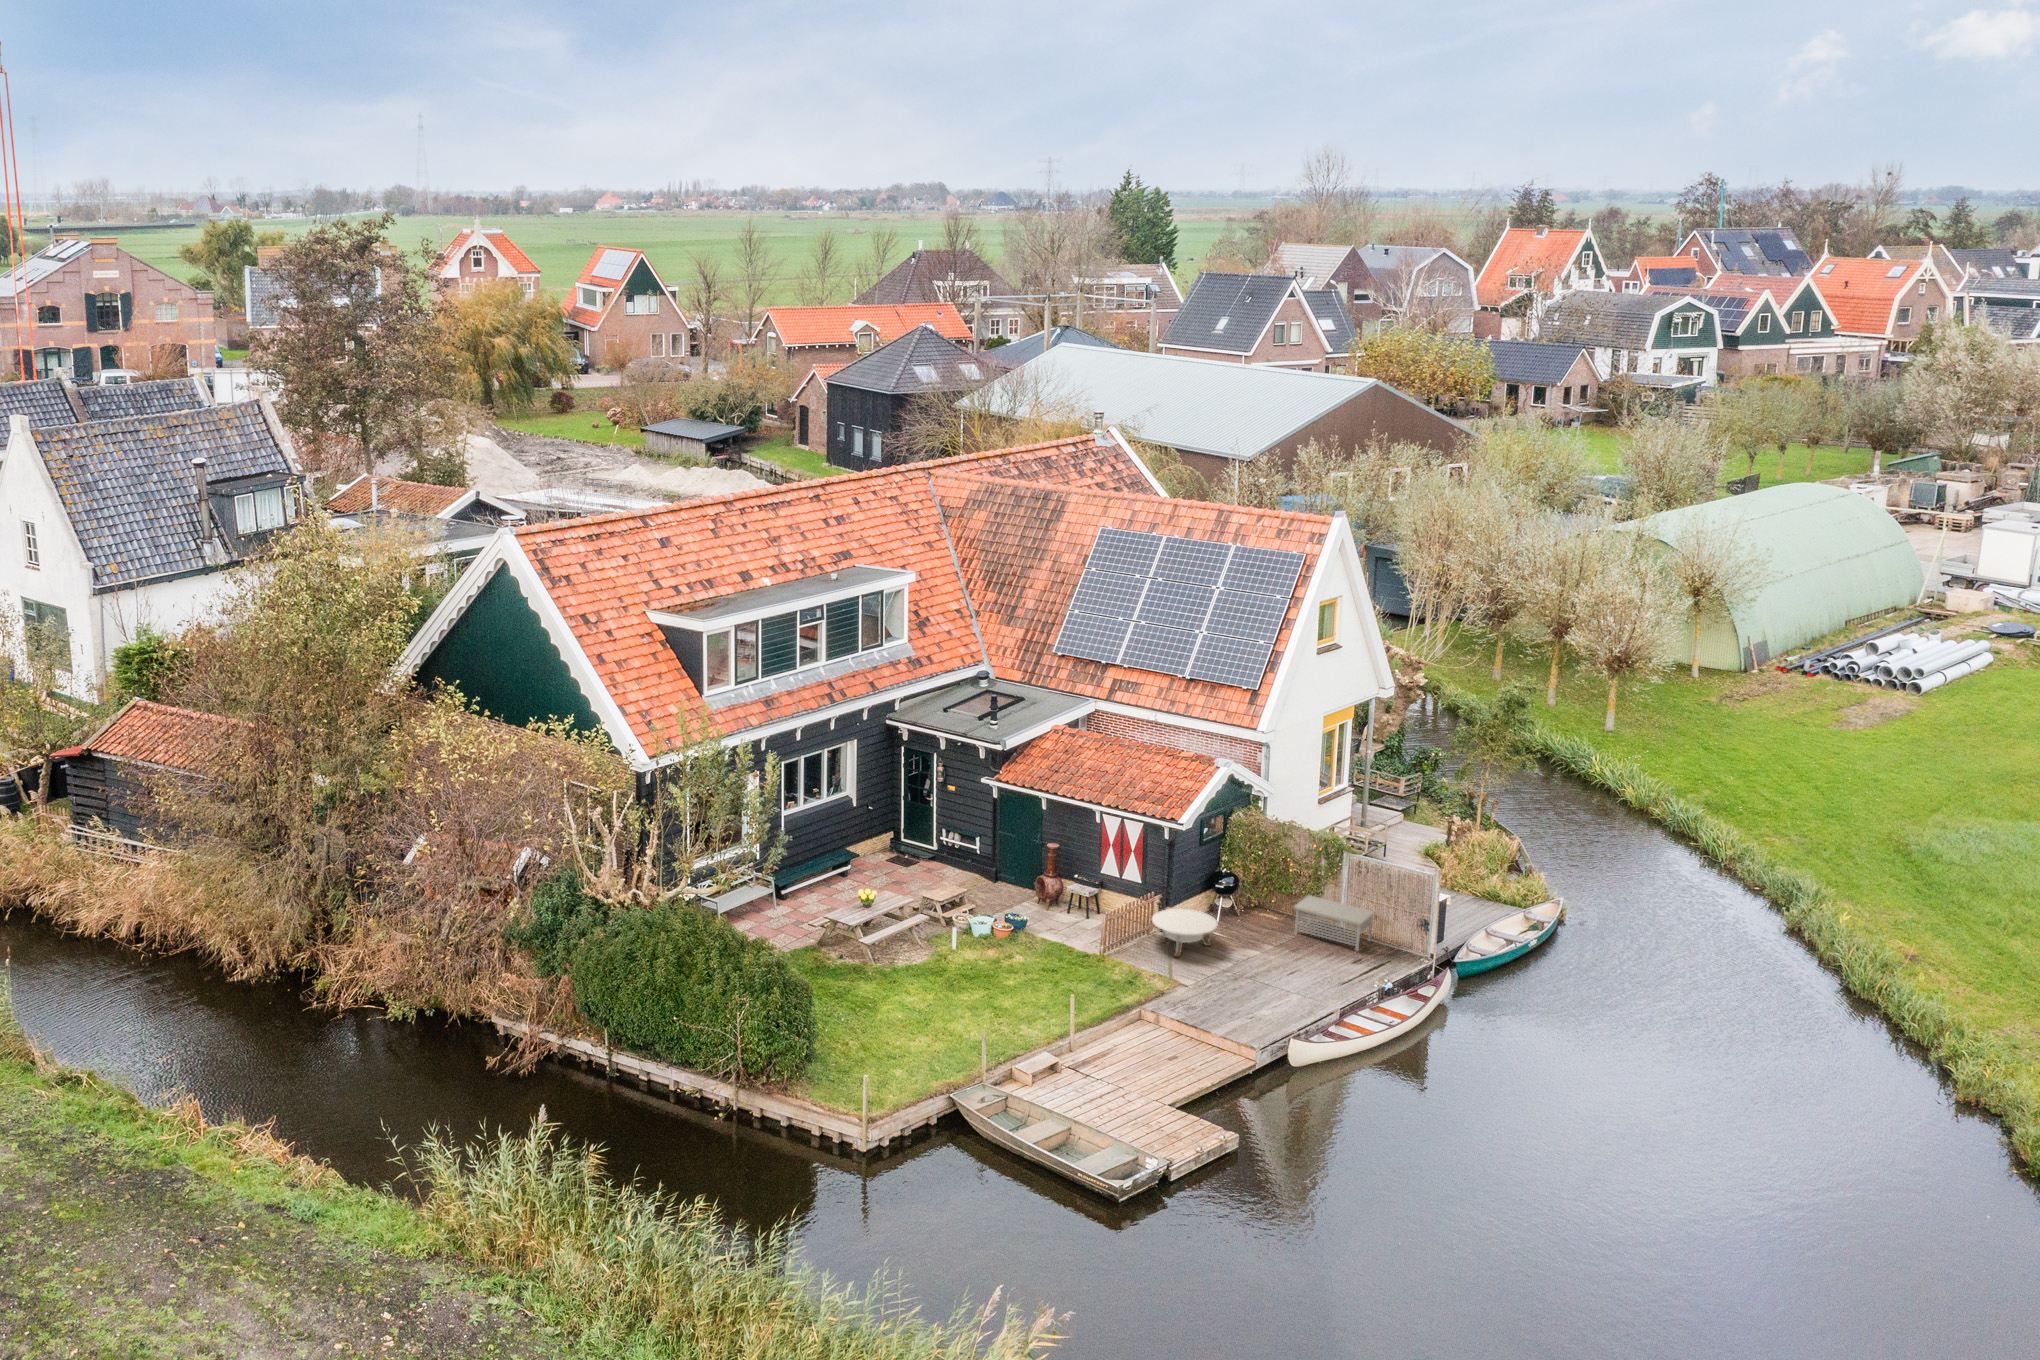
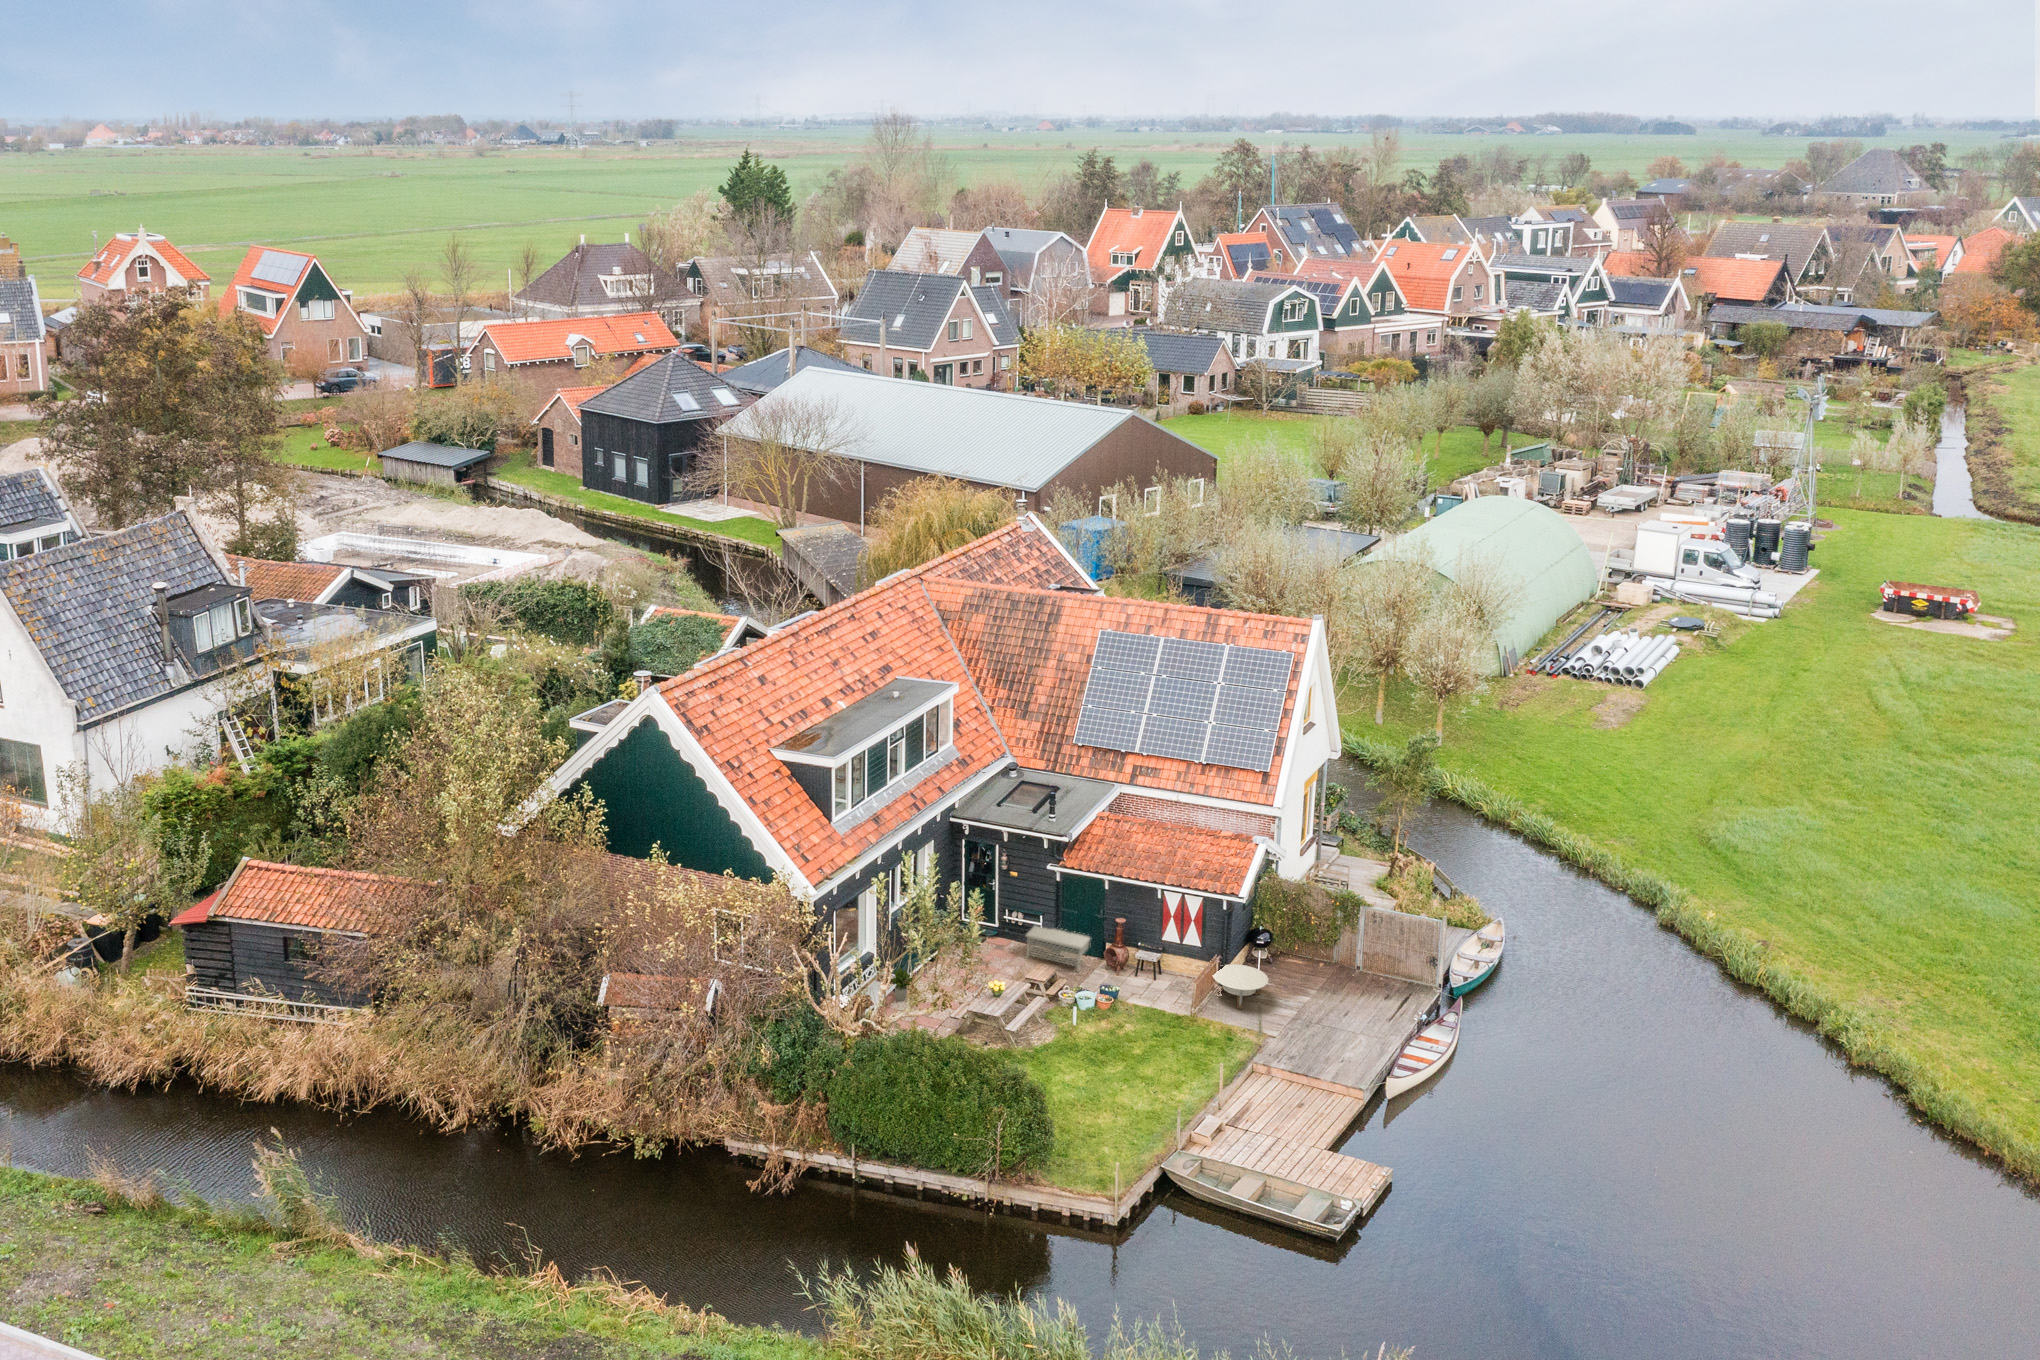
potted plant: none [777,869,801,908] -> present [891,967,913,1001]
storage bench: present [1294,895,1374,951] -> present [1026,926,1090,970]

